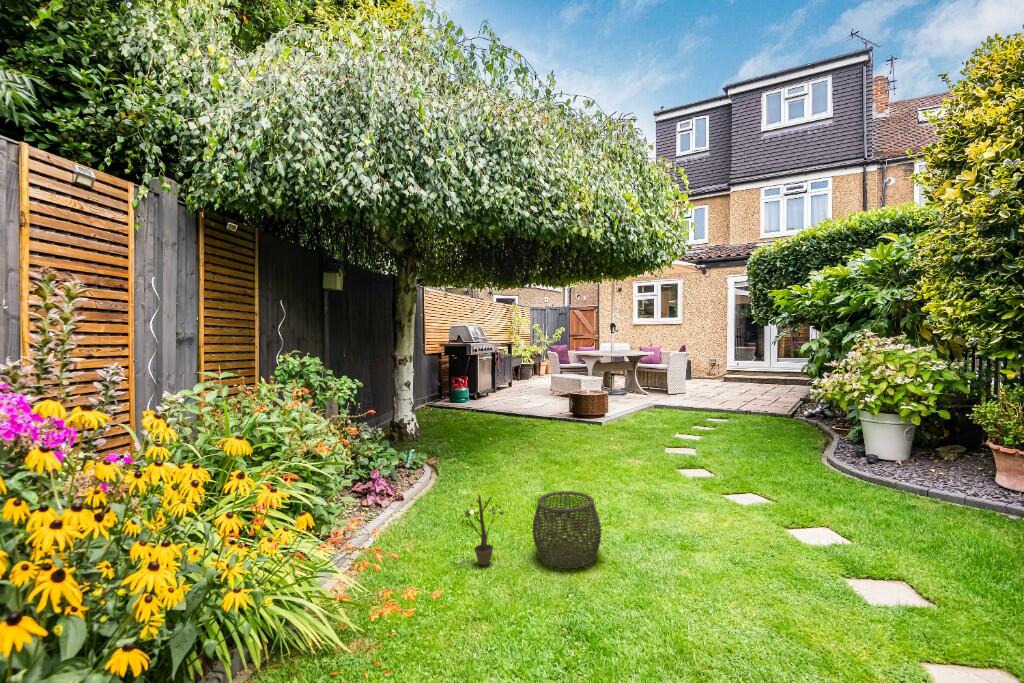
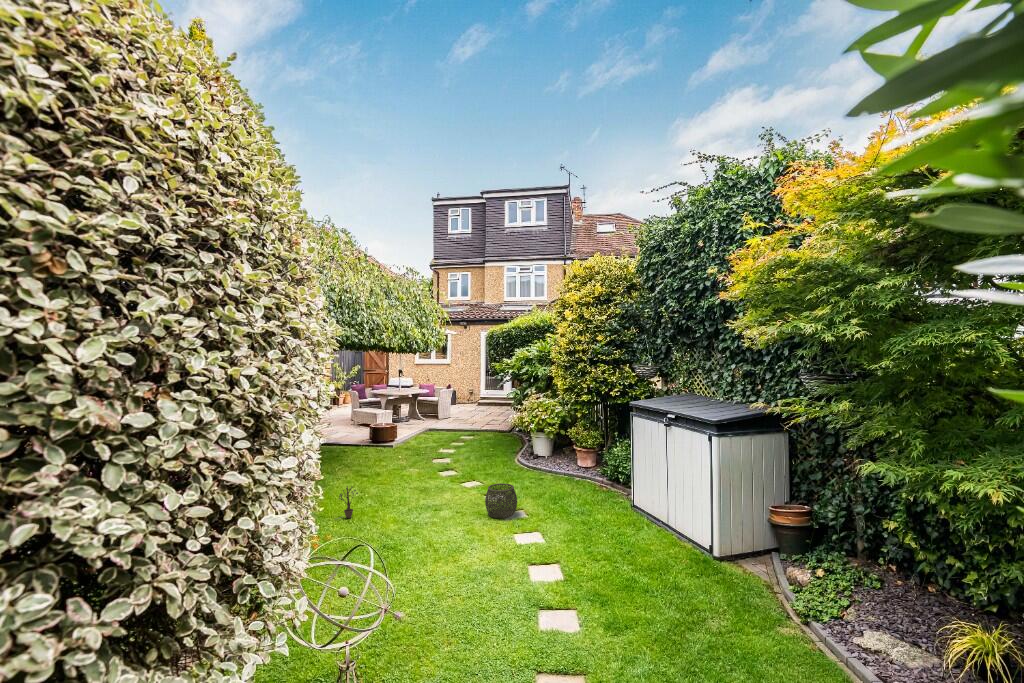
woven basket: present [532,491,602,569] -> present [485,483,517,518]

